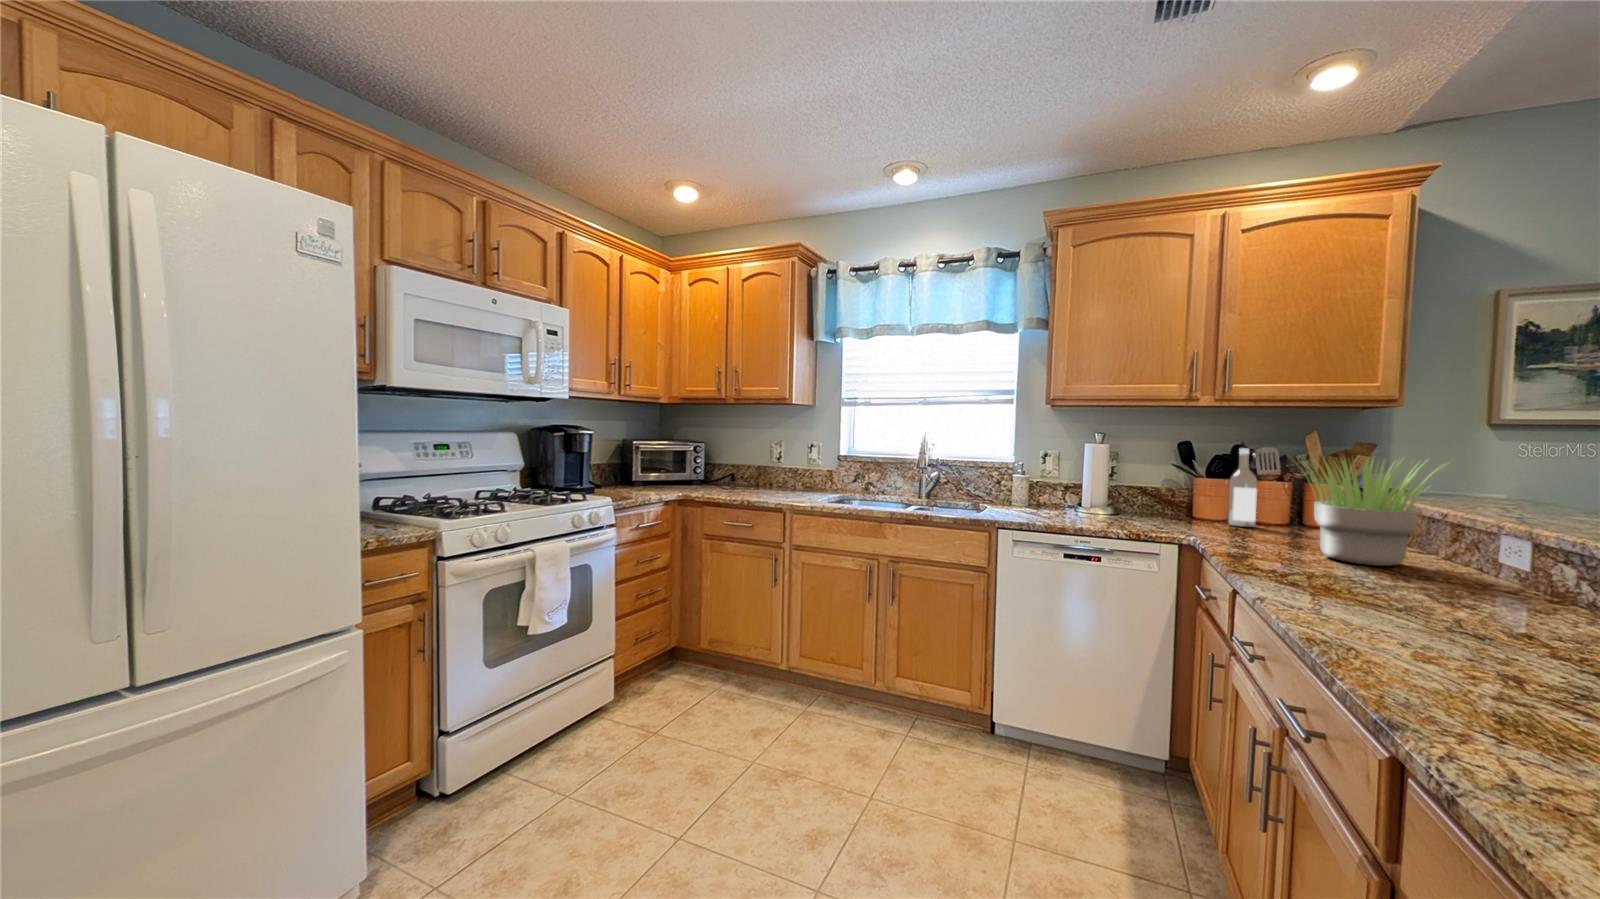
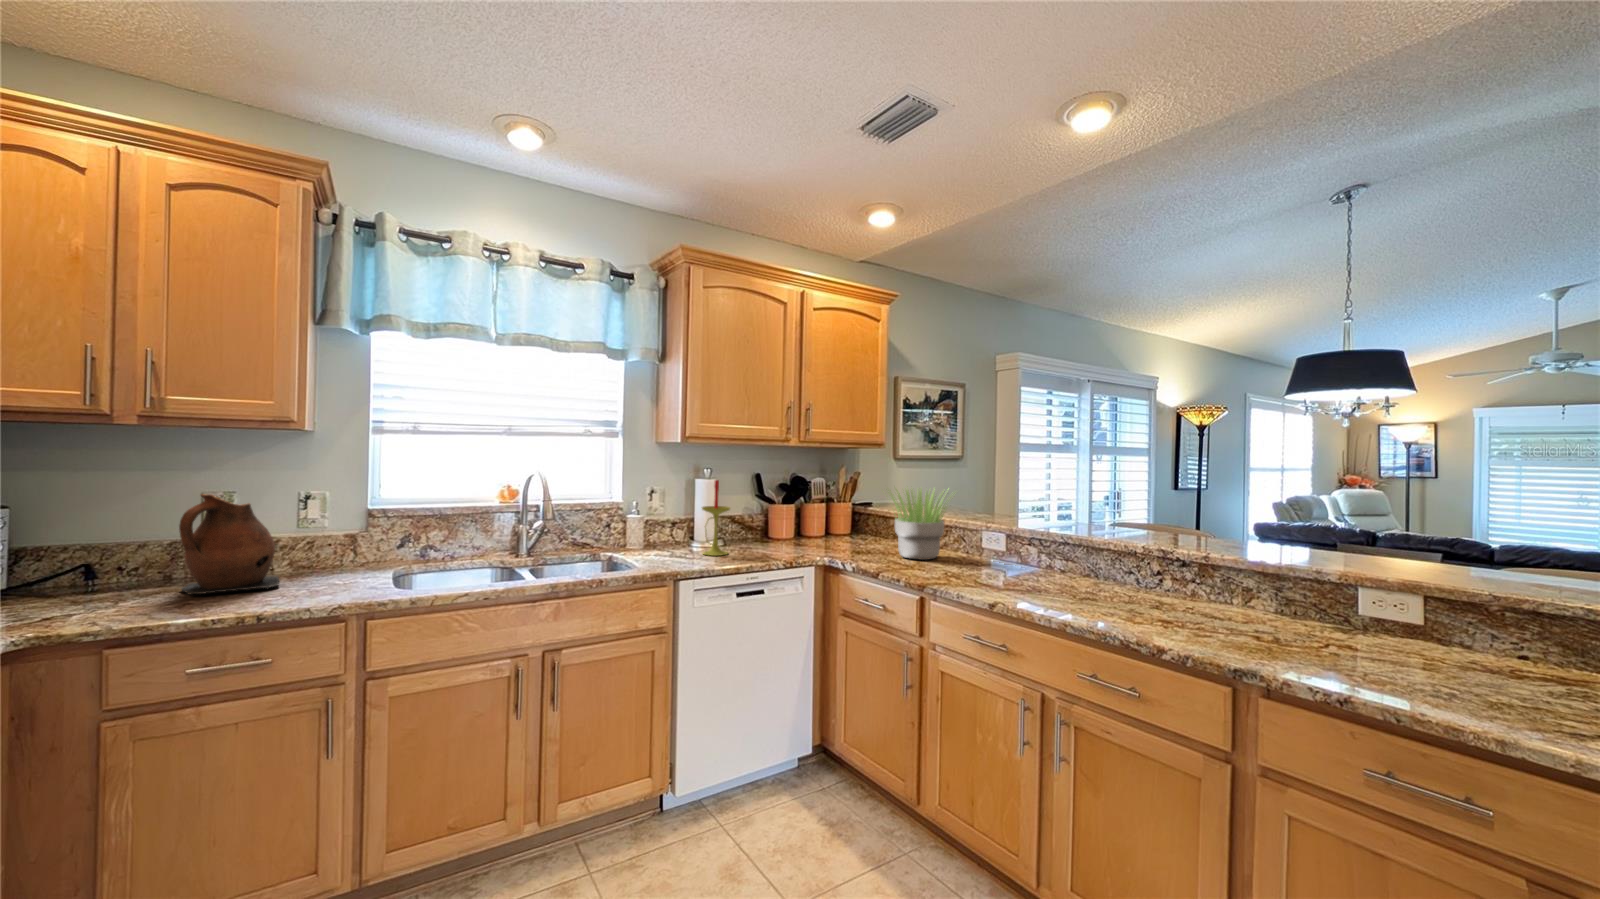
ceramic pitcher: none [742,440,789,493] -> present [179,494,279,595]
candle: none [1057,440,1095,519] -> present [702,480,730,556]
wine bottle: present [1229,448,1257,527] -> none [805,480,822,543]

